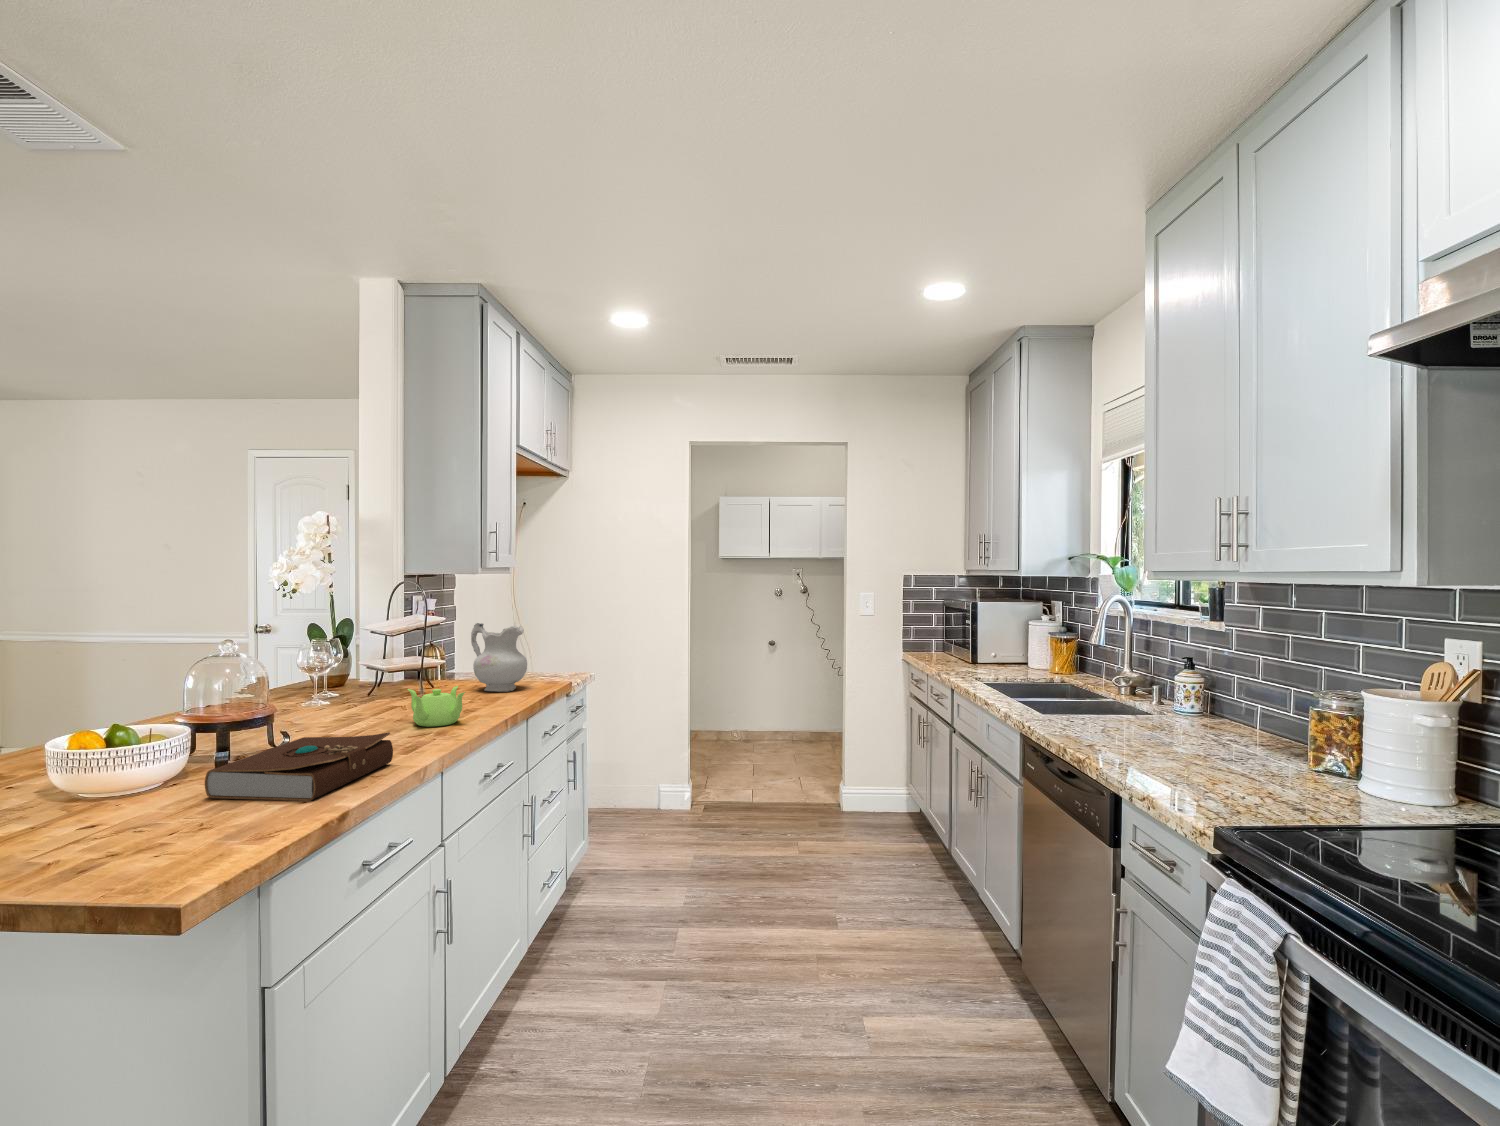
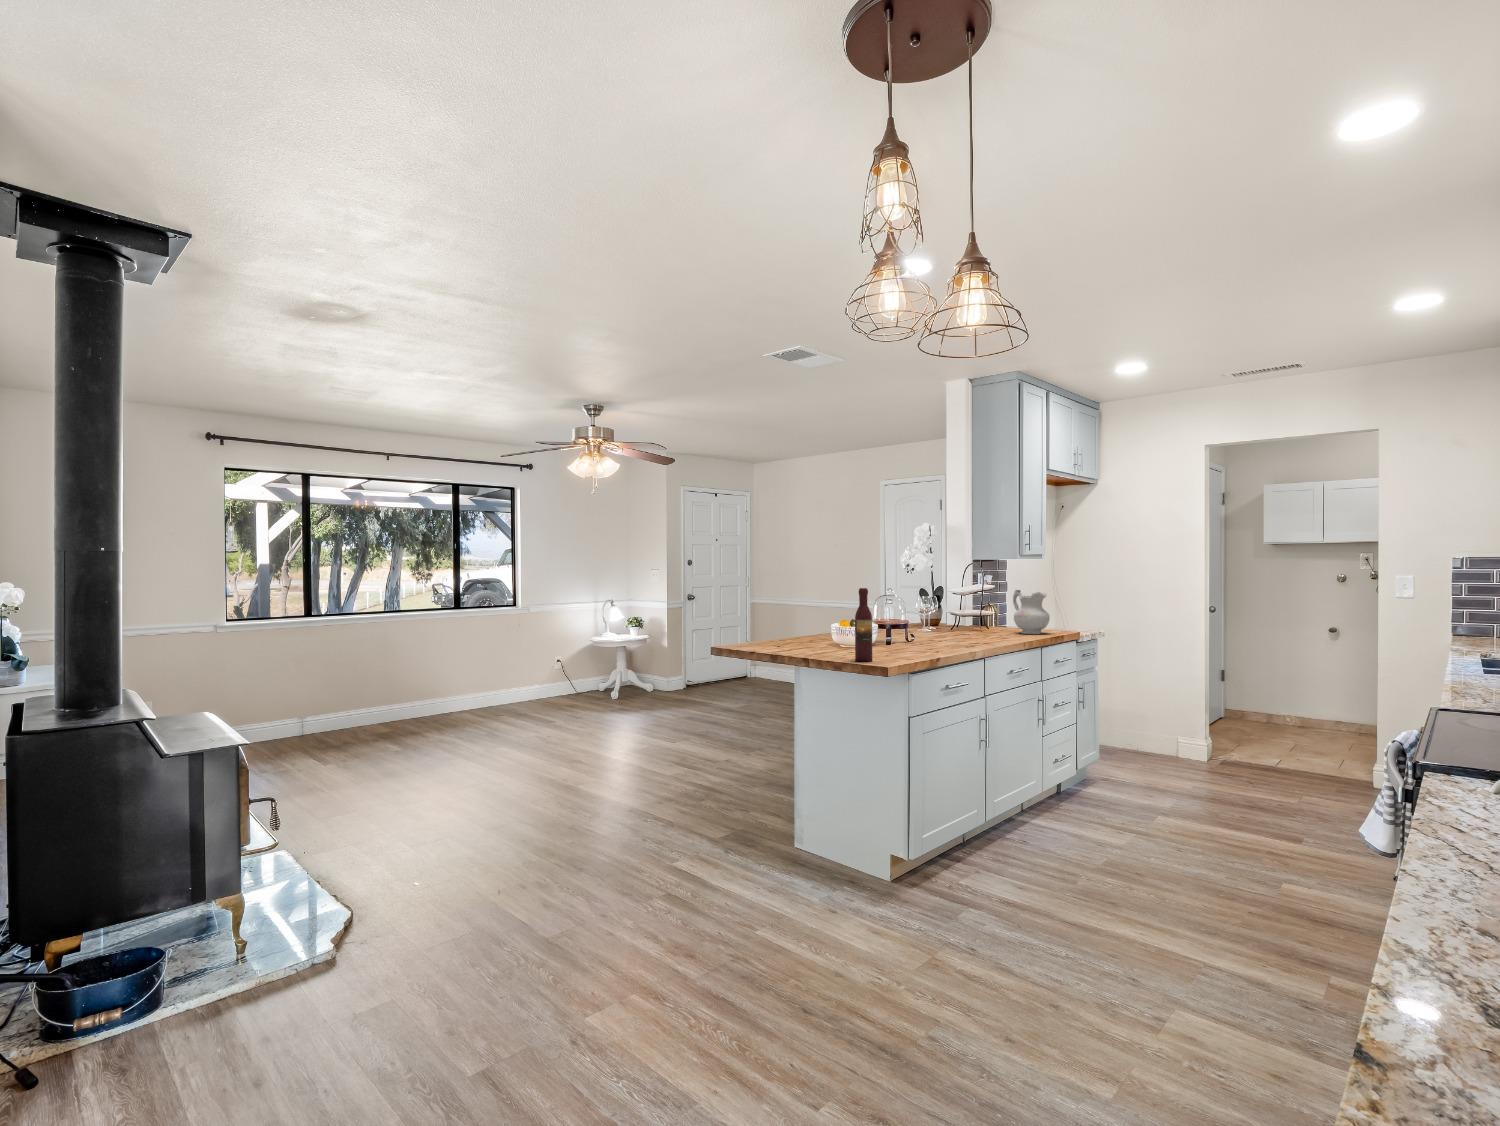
wine bottle: none [98,667,157,872] -> present [855,588,872,661]
teapot: present [408,686,465,727] -> none [970,622,1001,643]
book: present [205,732,393,801] -> none [882,635,959,656]

